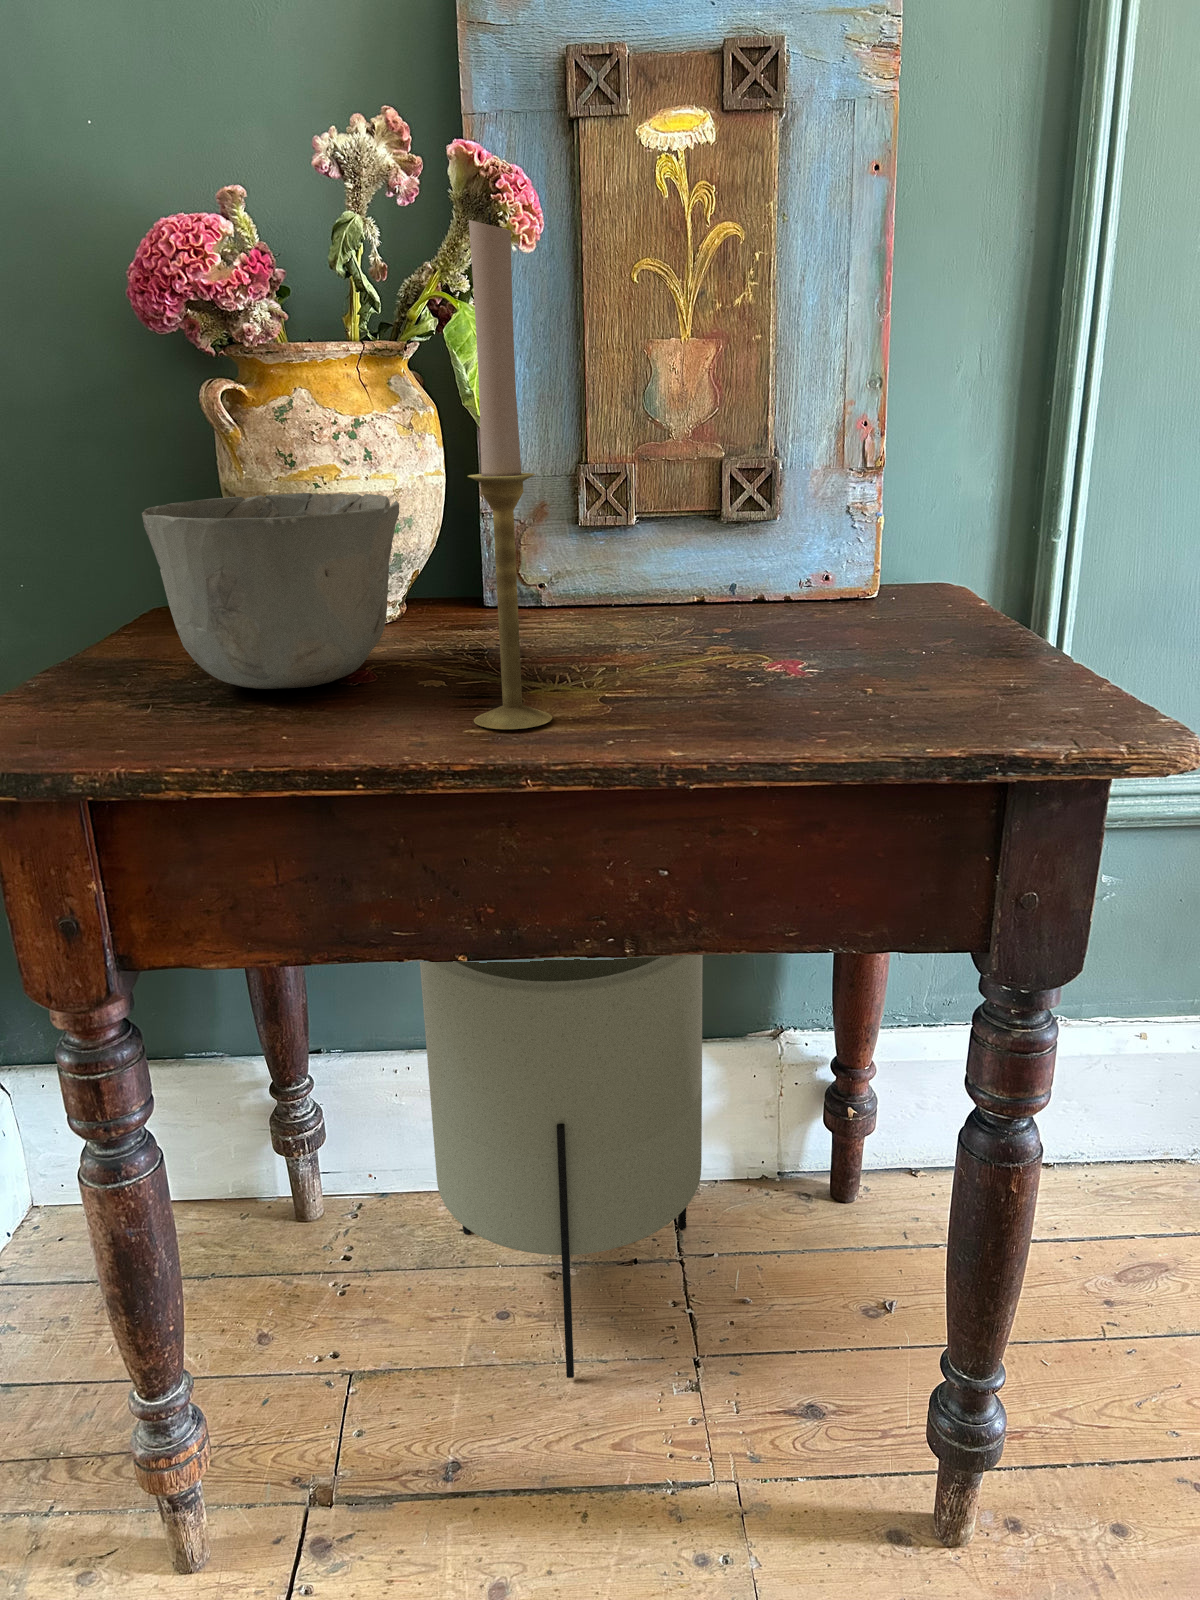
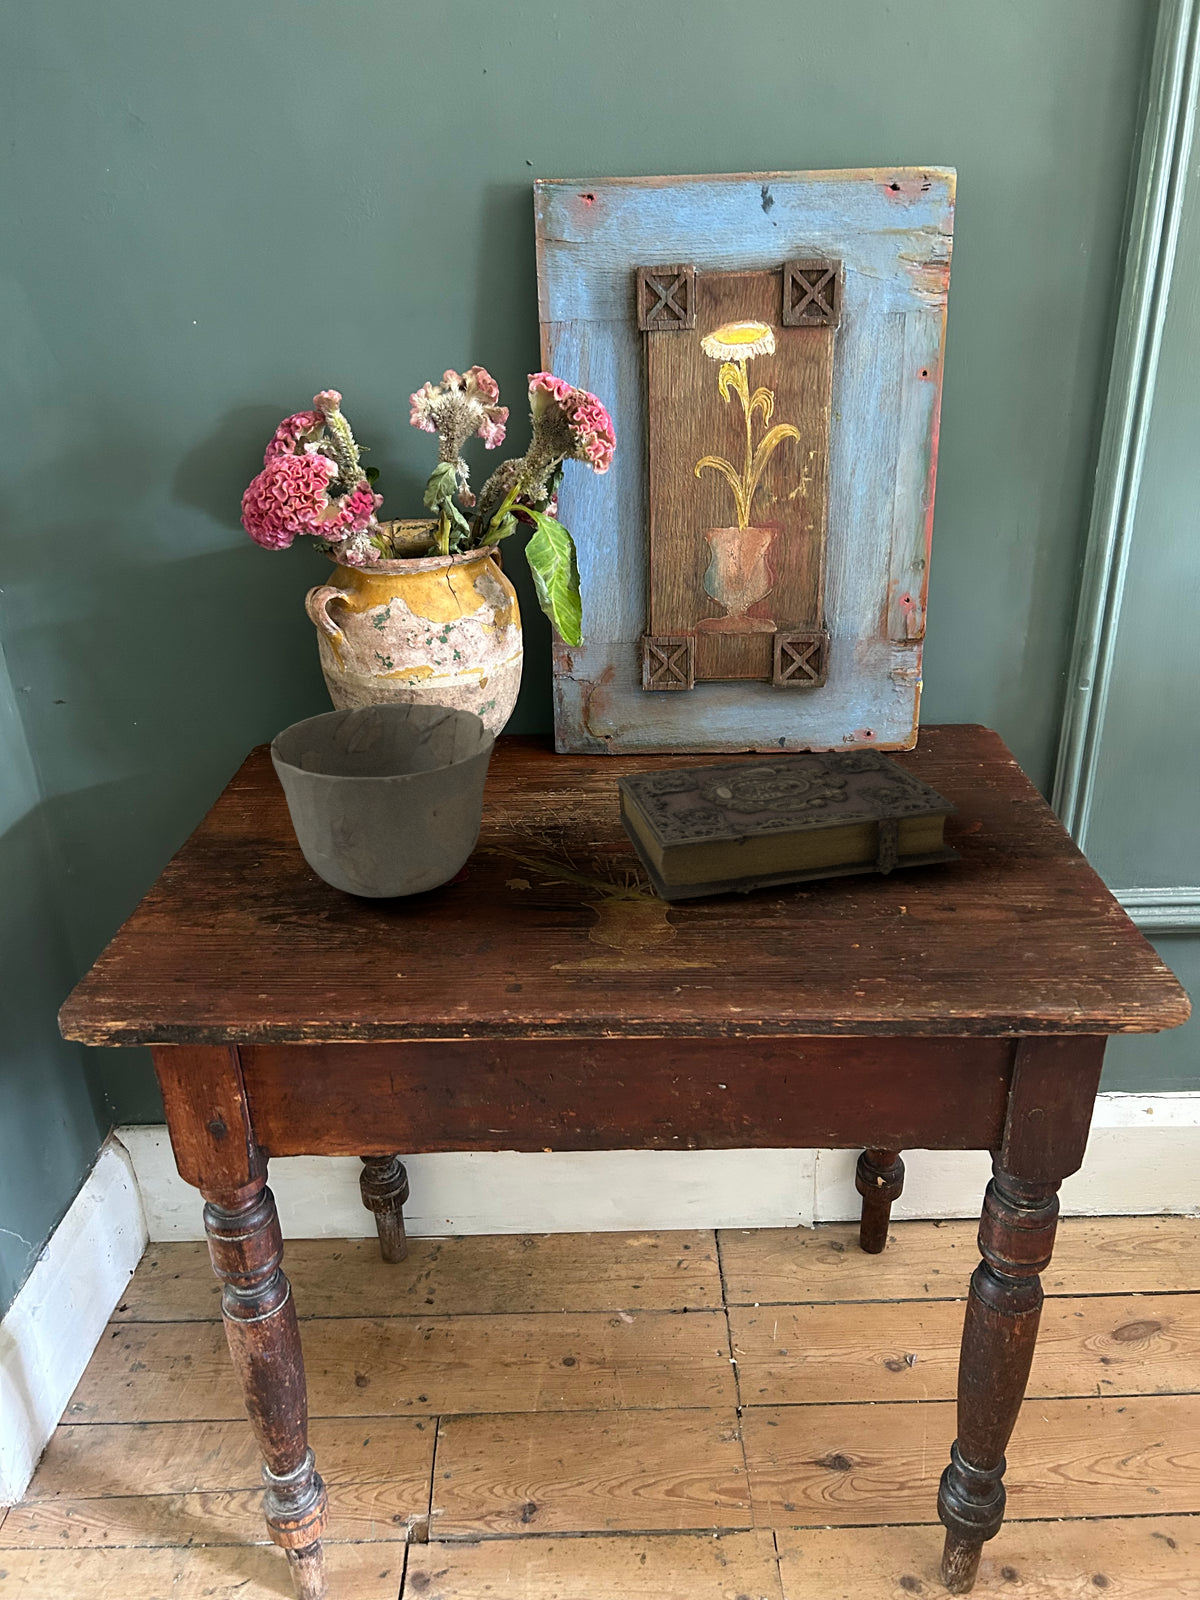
candlestick: present [468,213,552,729] -> none [564,541,632,962]
book: none [545,568,929,686] -> present [616,748,961,901]
planter: present [420,955,703,1378] -> none [497,974,749,1426]

